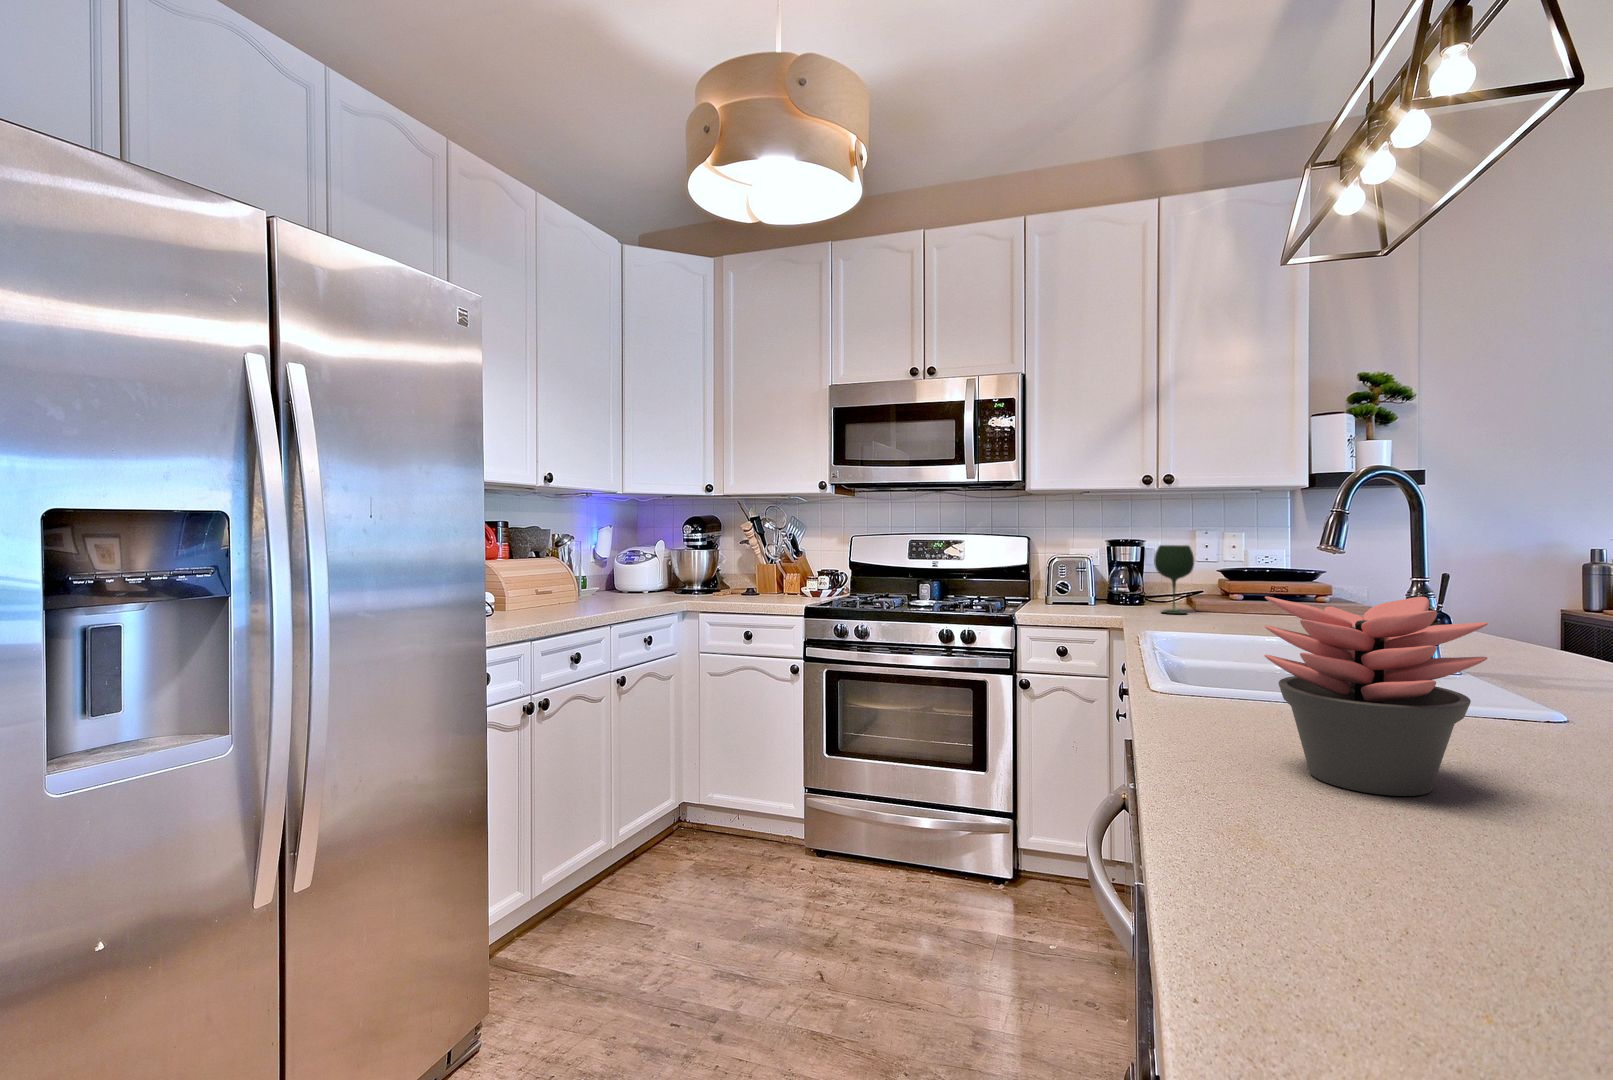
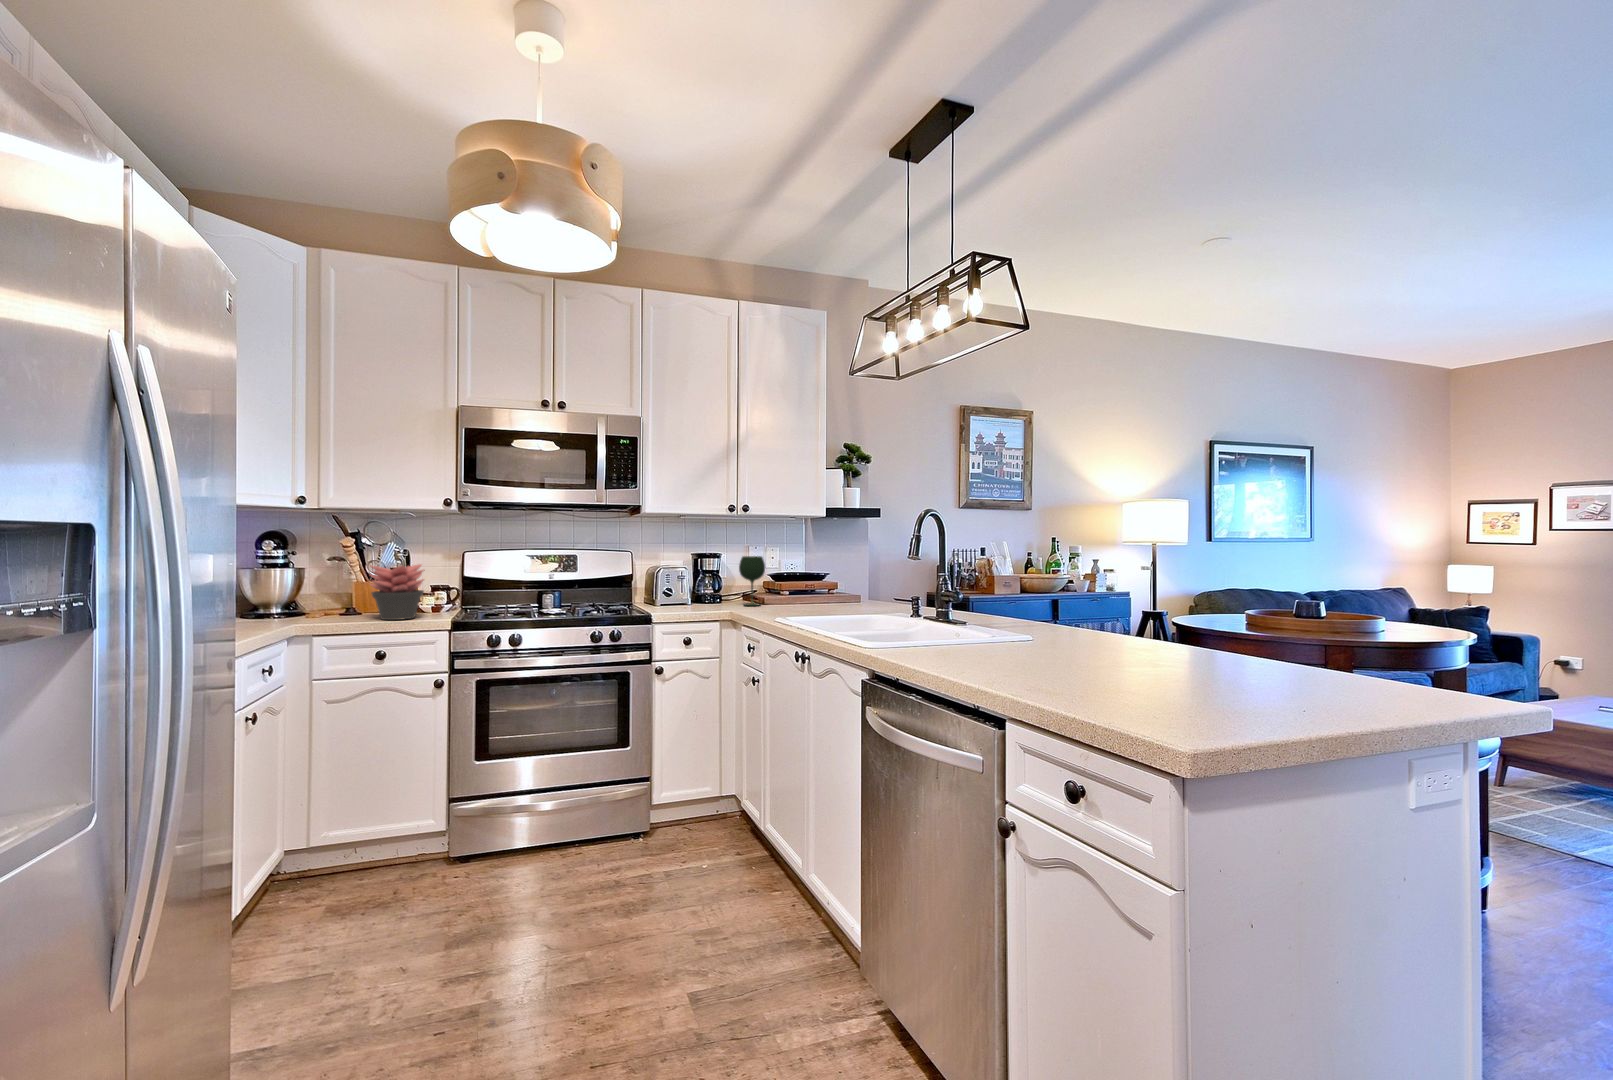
succulent plant: present [1264,596,1488,796] -> present [370,564,425,620]

